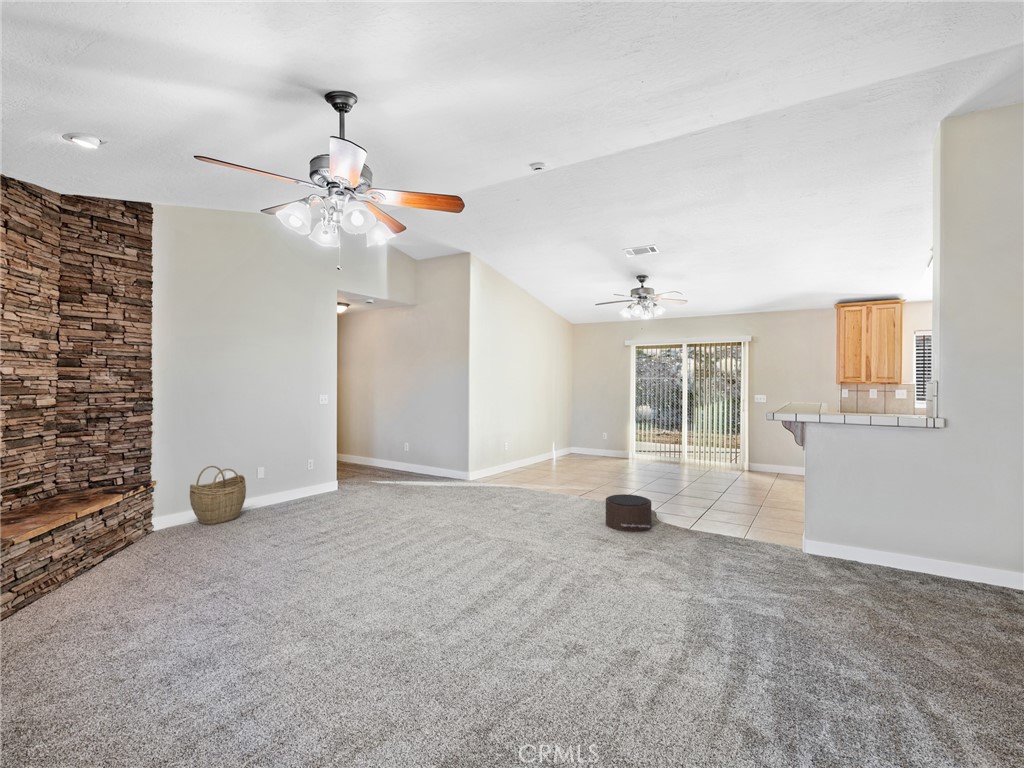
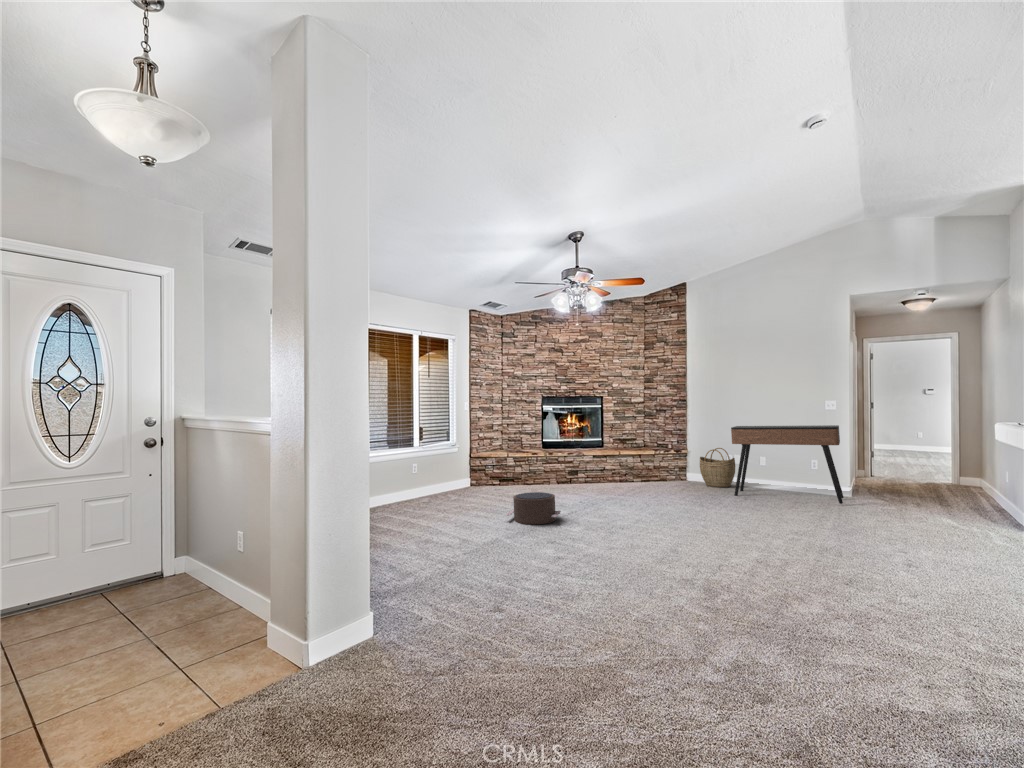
console table: none [263,420,375,521] -> present [731,425,843,504]
pouf: present [606,494,652,532] -> present [506,492,561,525]

